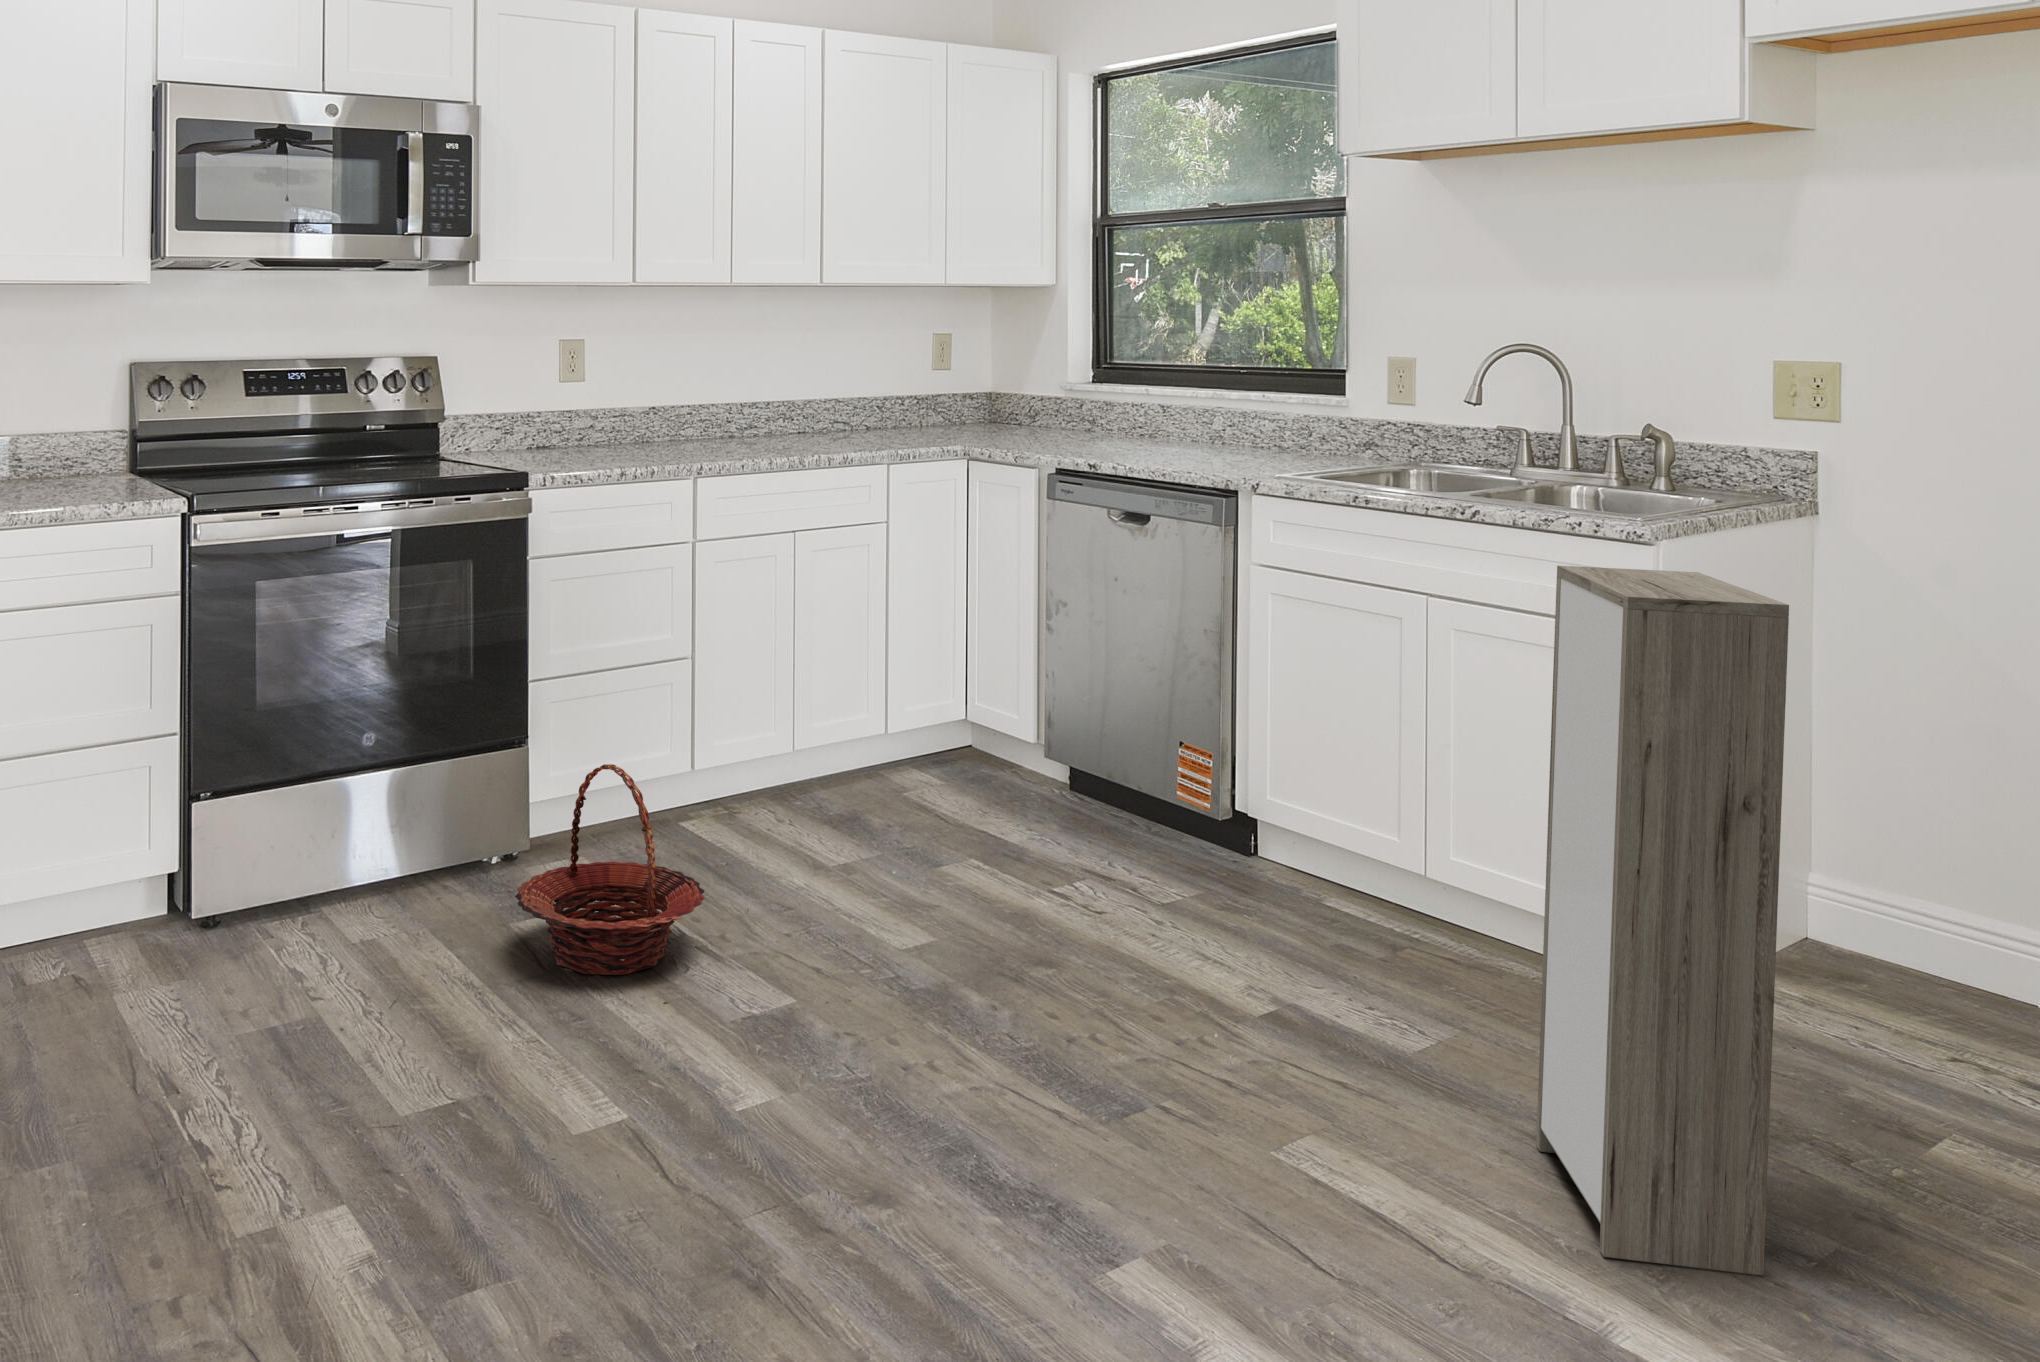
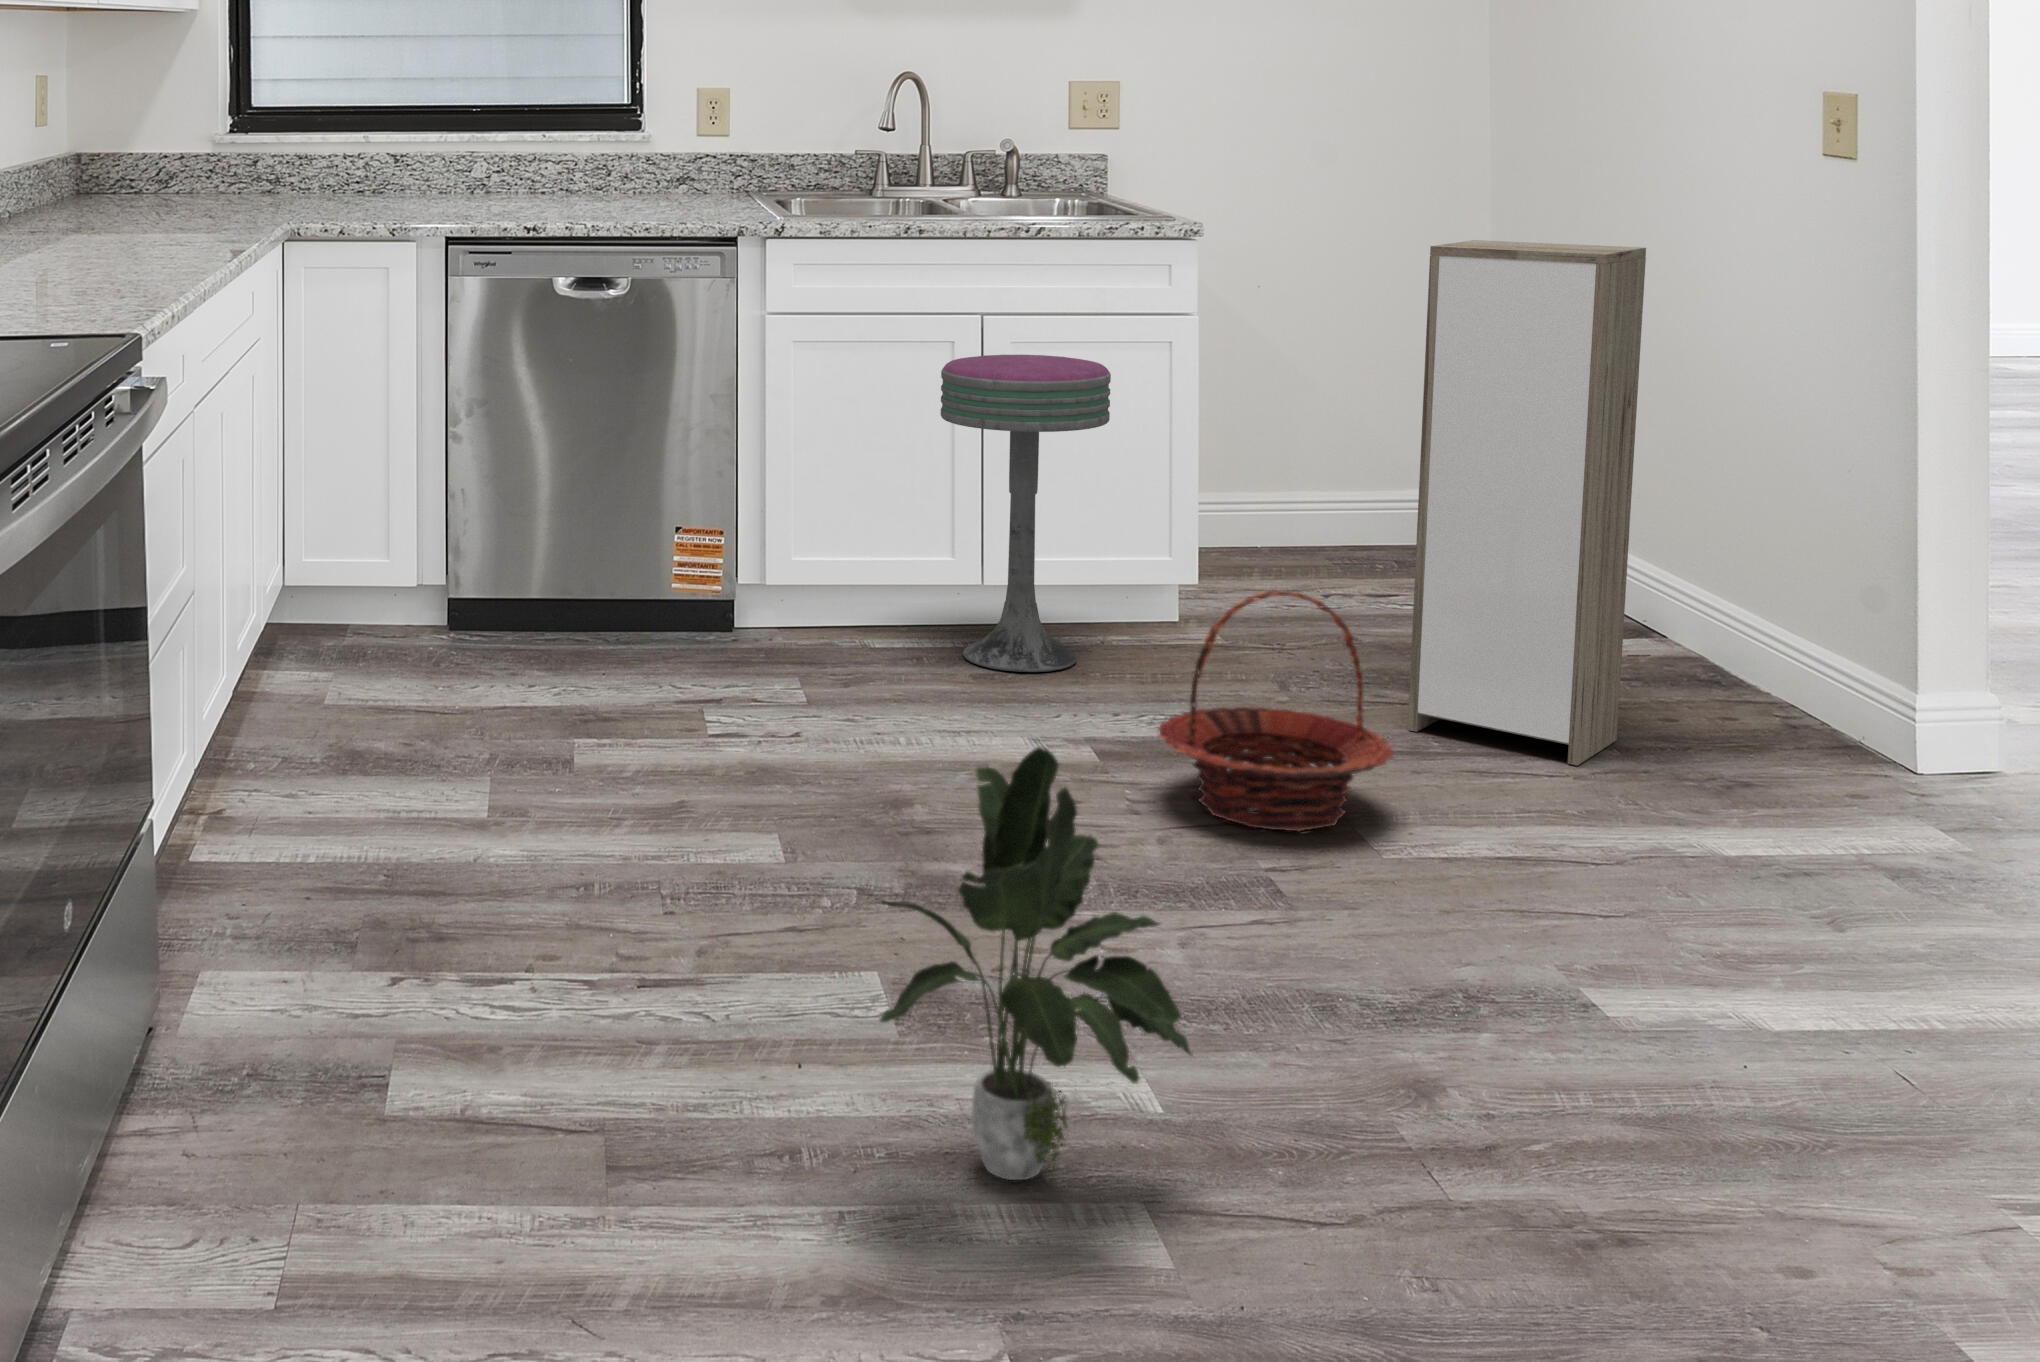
bar stool: none [1302,630,1483,969] -> present [941,355,1111,672]
basket: present [515,764,705,975] -> present [1158,591,1394,831]
potted plant: none [178,816,394,1131] -> present [877,747,1193,1180]

